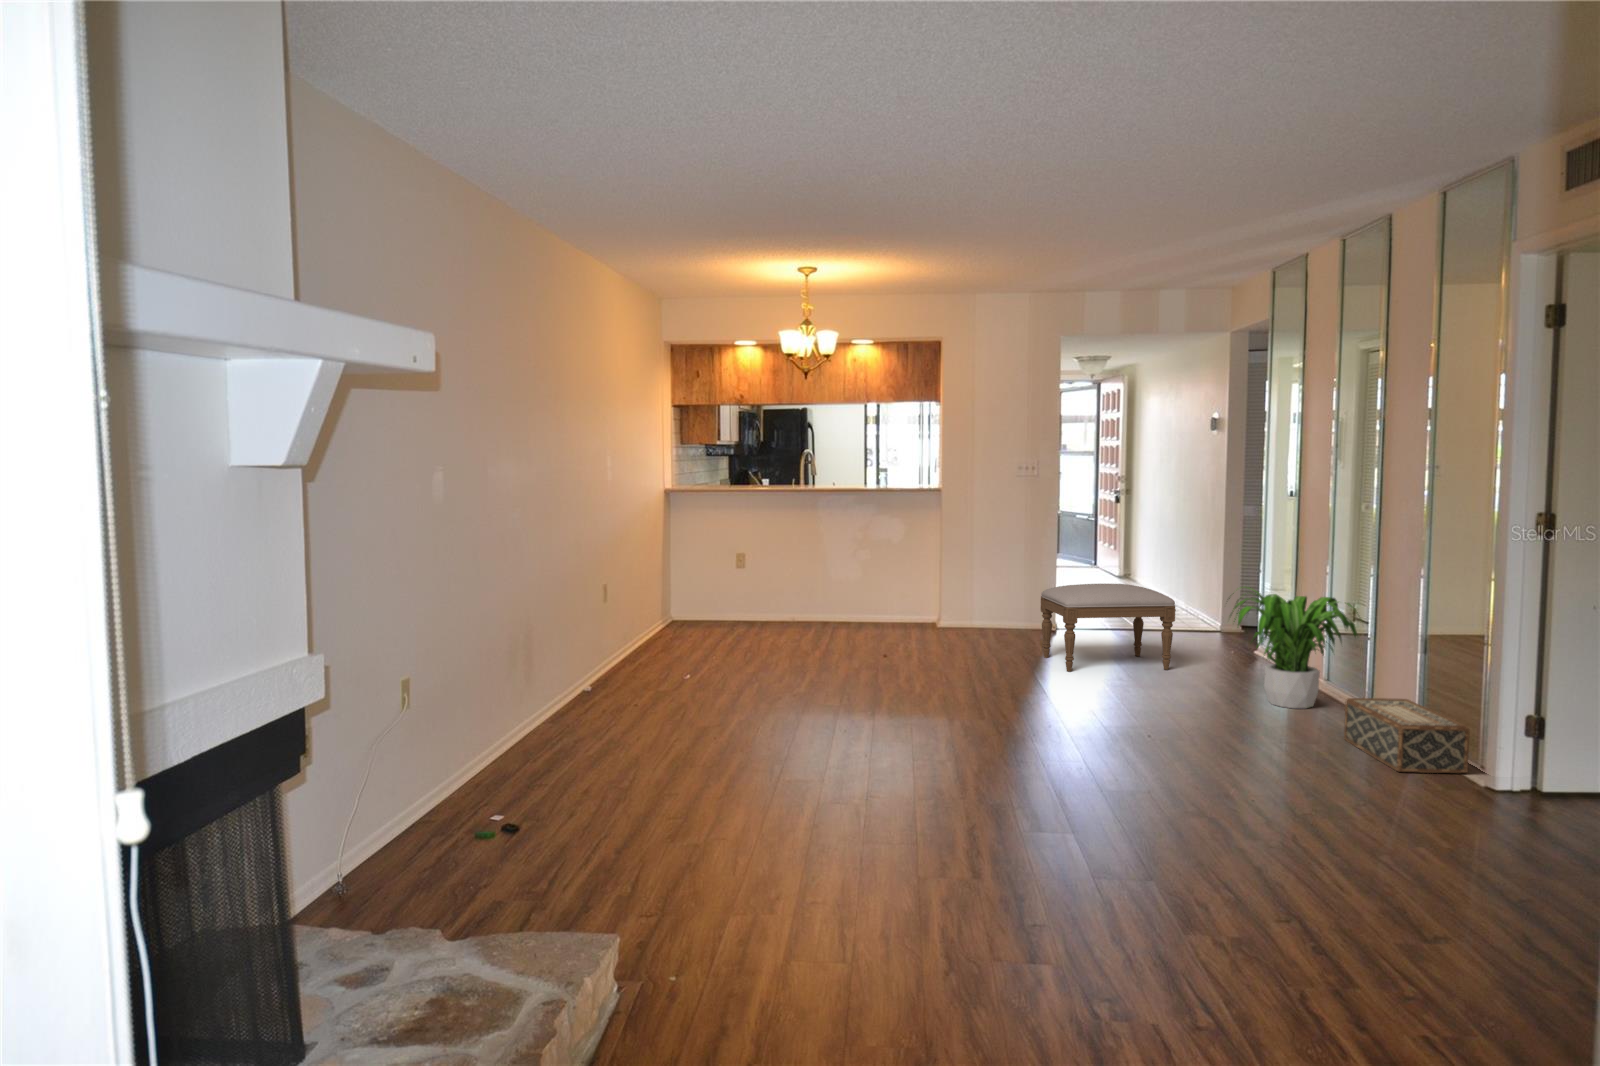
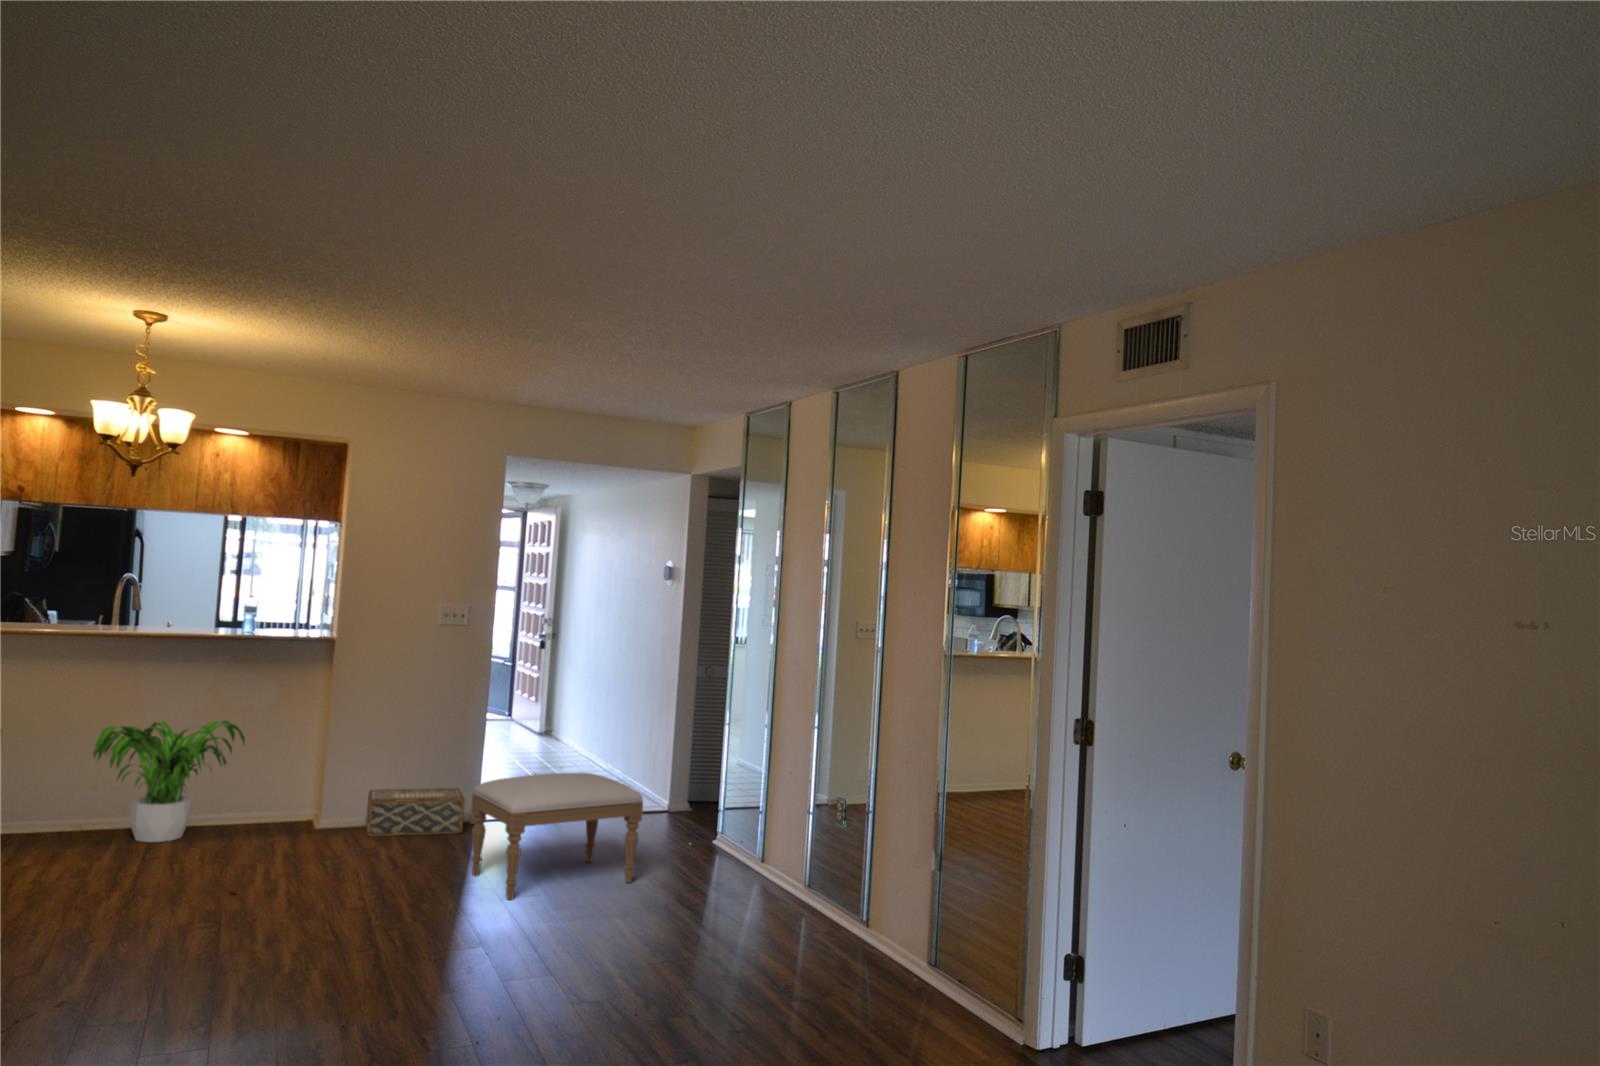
potted plant: present [1229,588,1358,708] -> present [93,721,245,842]
woven basket: present [1344,698,1470,773] -> present [366,788,465,837]

